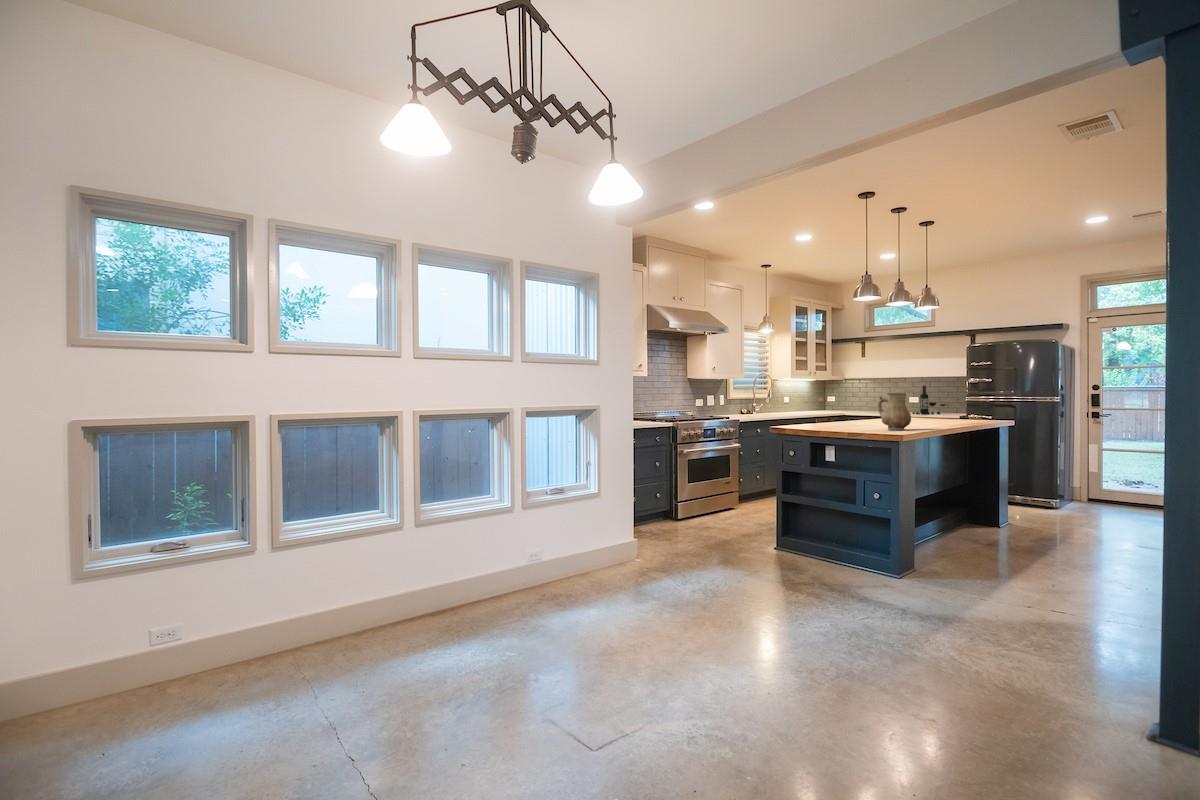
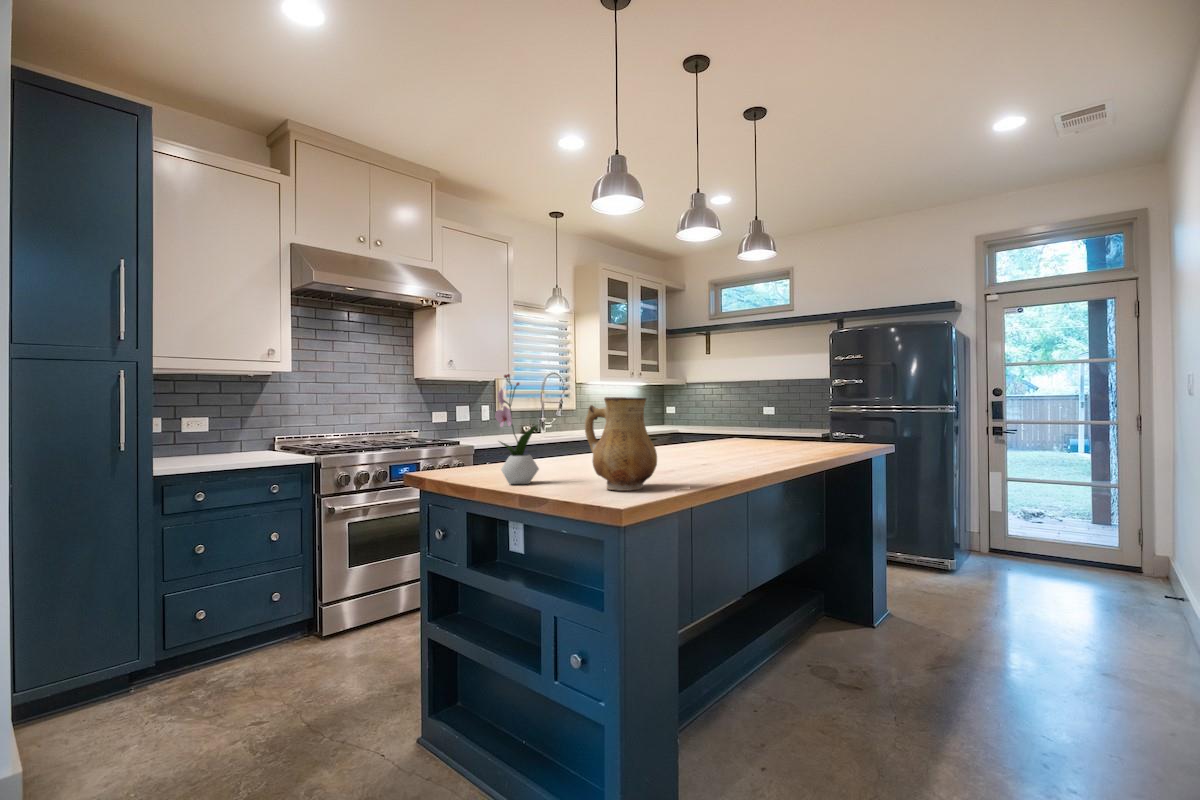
flower arrangement: none [824,382,847,430] -> present [495,374,539,484]
wine bottle: present [913,386,946,414] -> none [760,391,806,432]

